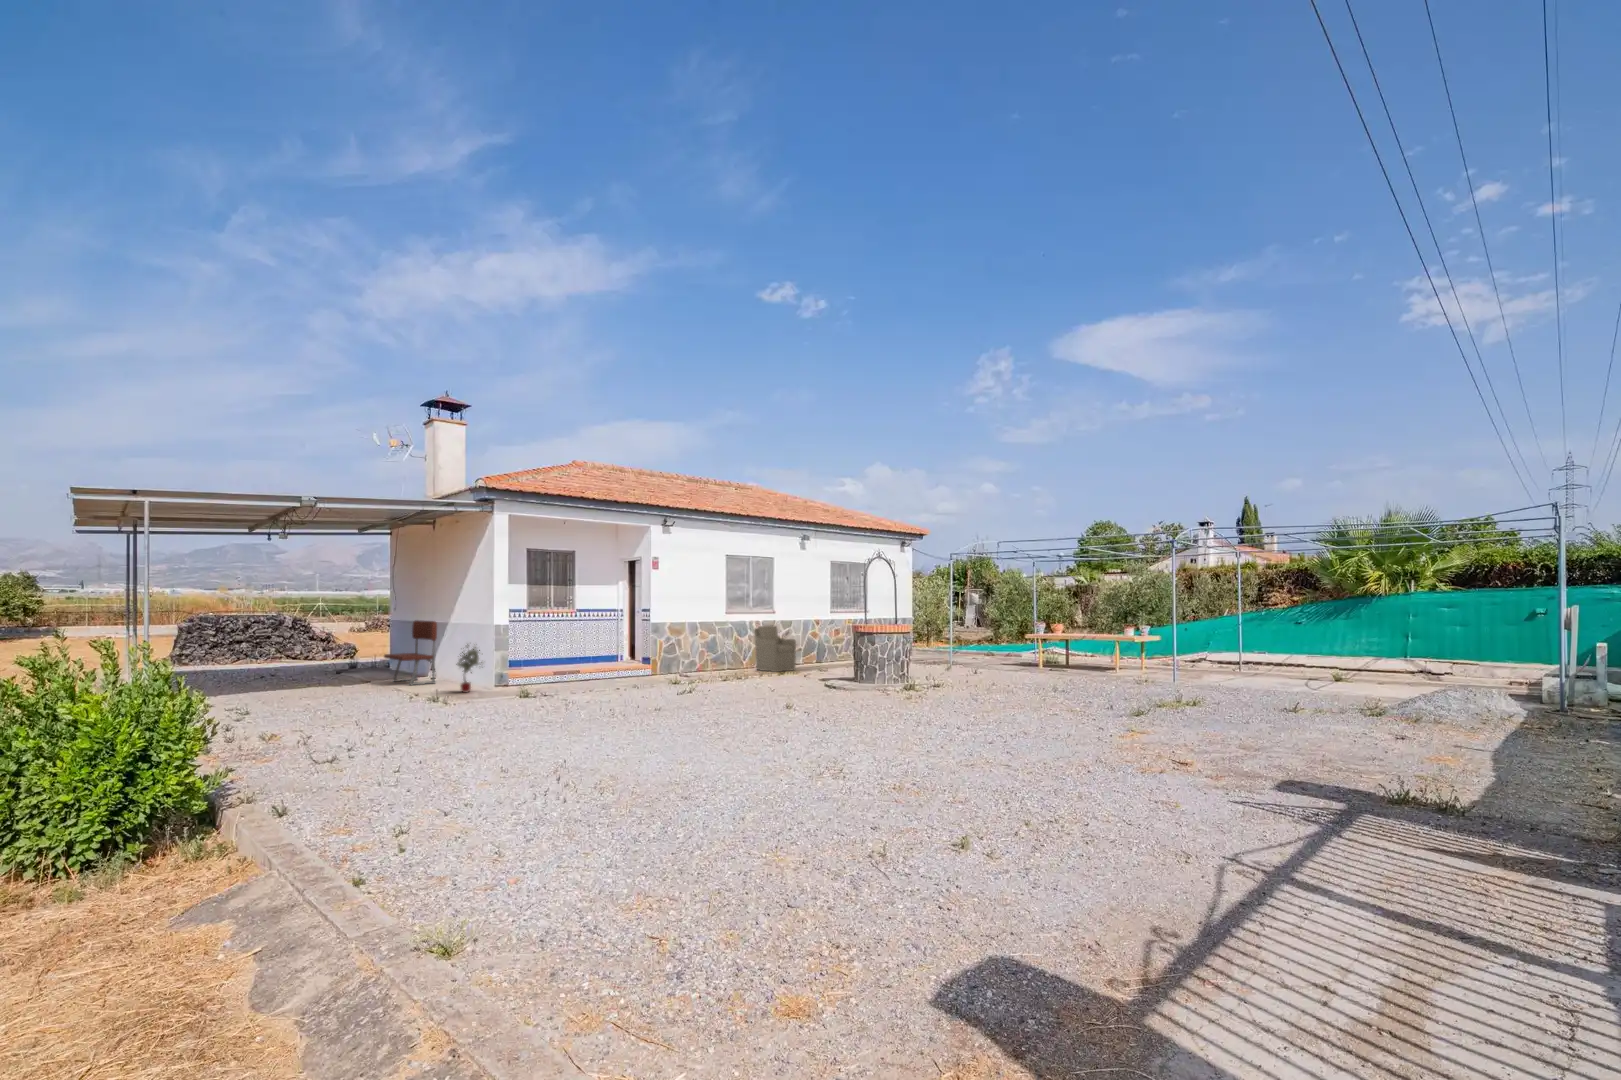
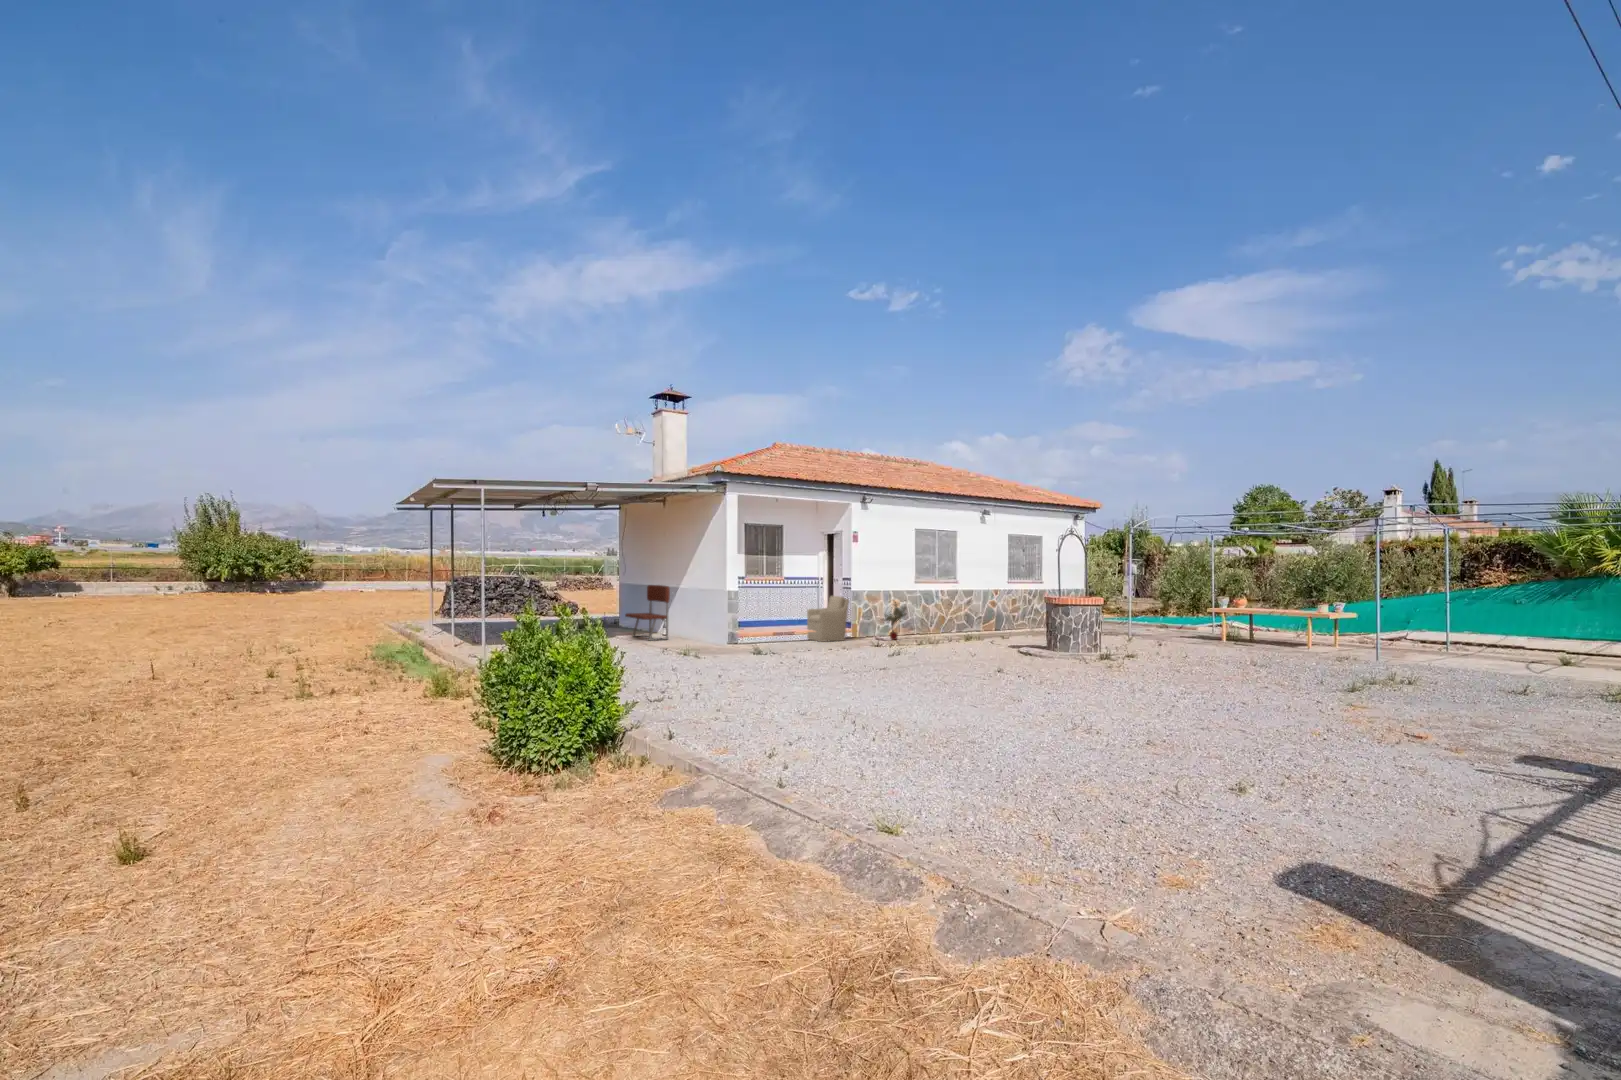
chair: present [754,625,796,672] -> present [807,596,849,642]
potted tree: present [456,644,483,692] -> present [883,602,907,640]

